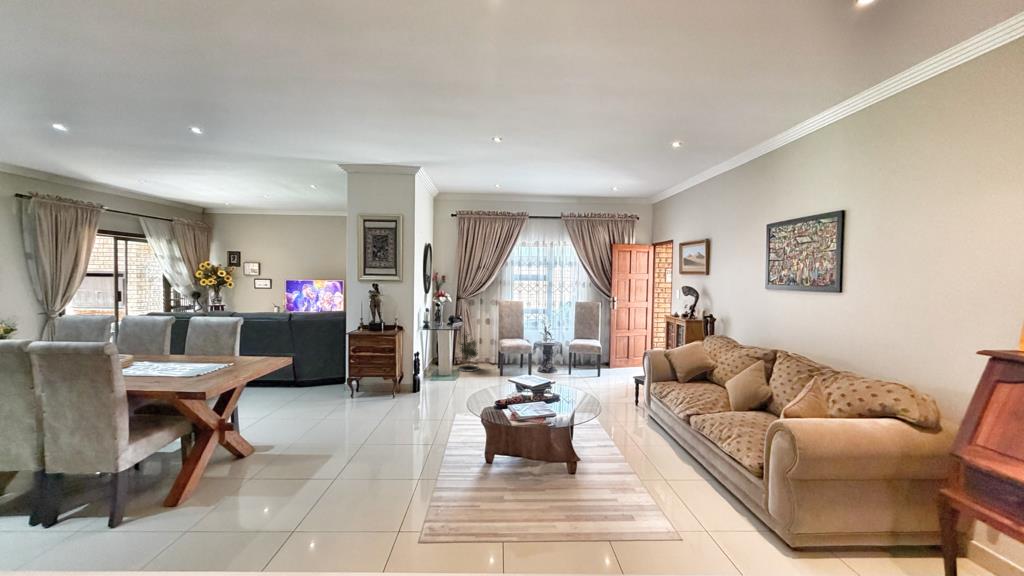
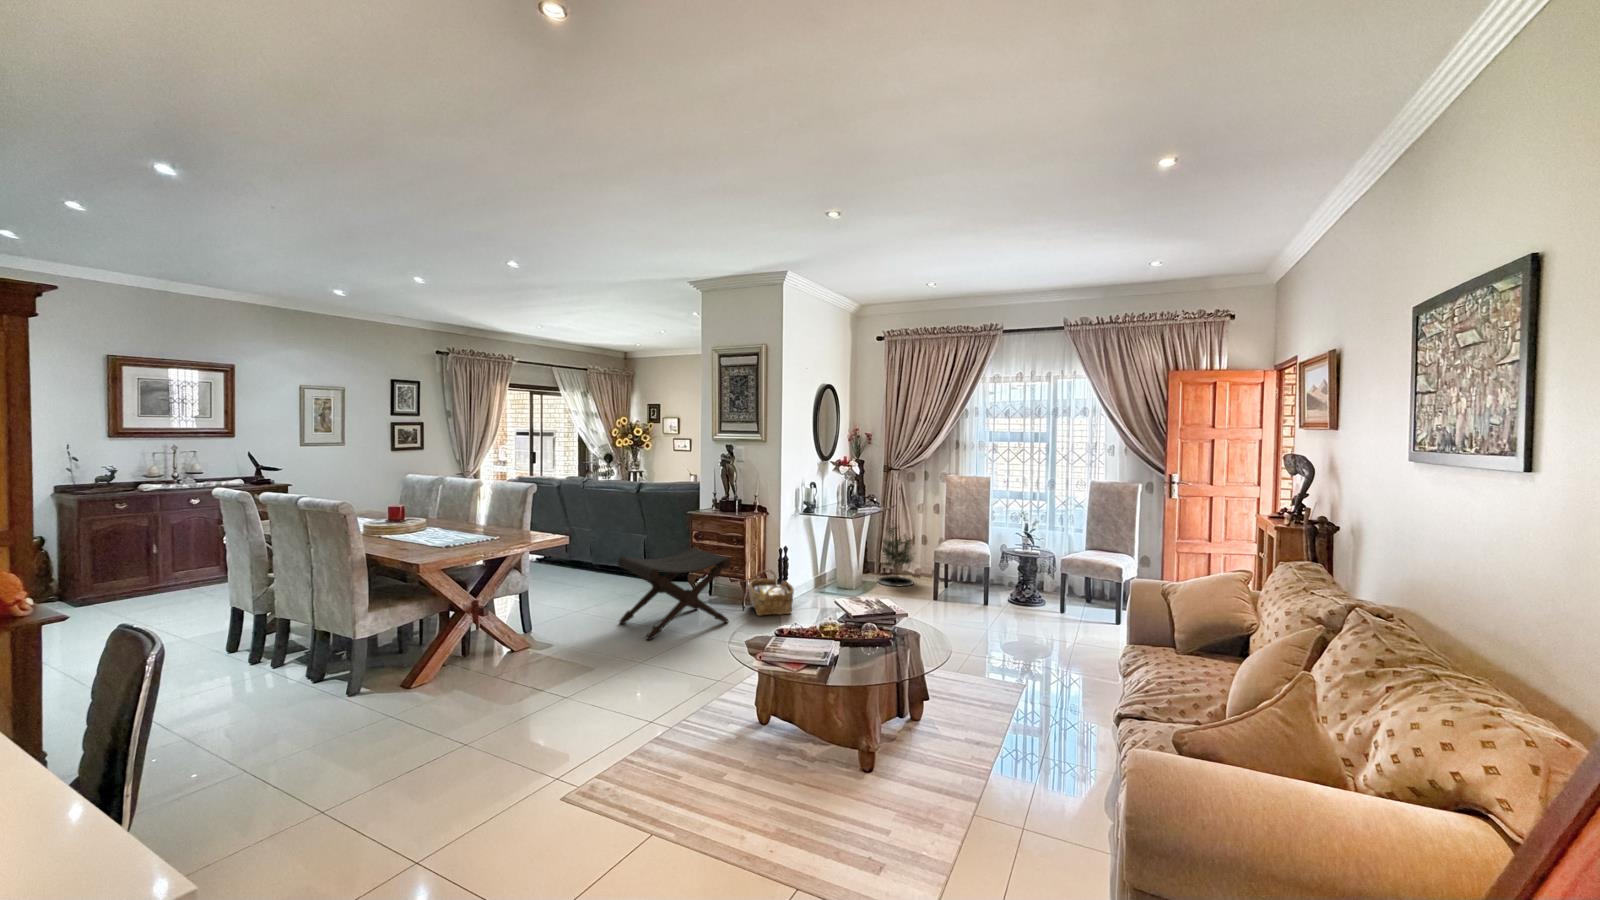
footstool: none [307,359,395,430] -> present [618,548,731,640]
woven basket: none [395,369,429,401] -> present [749,570,794,616]

